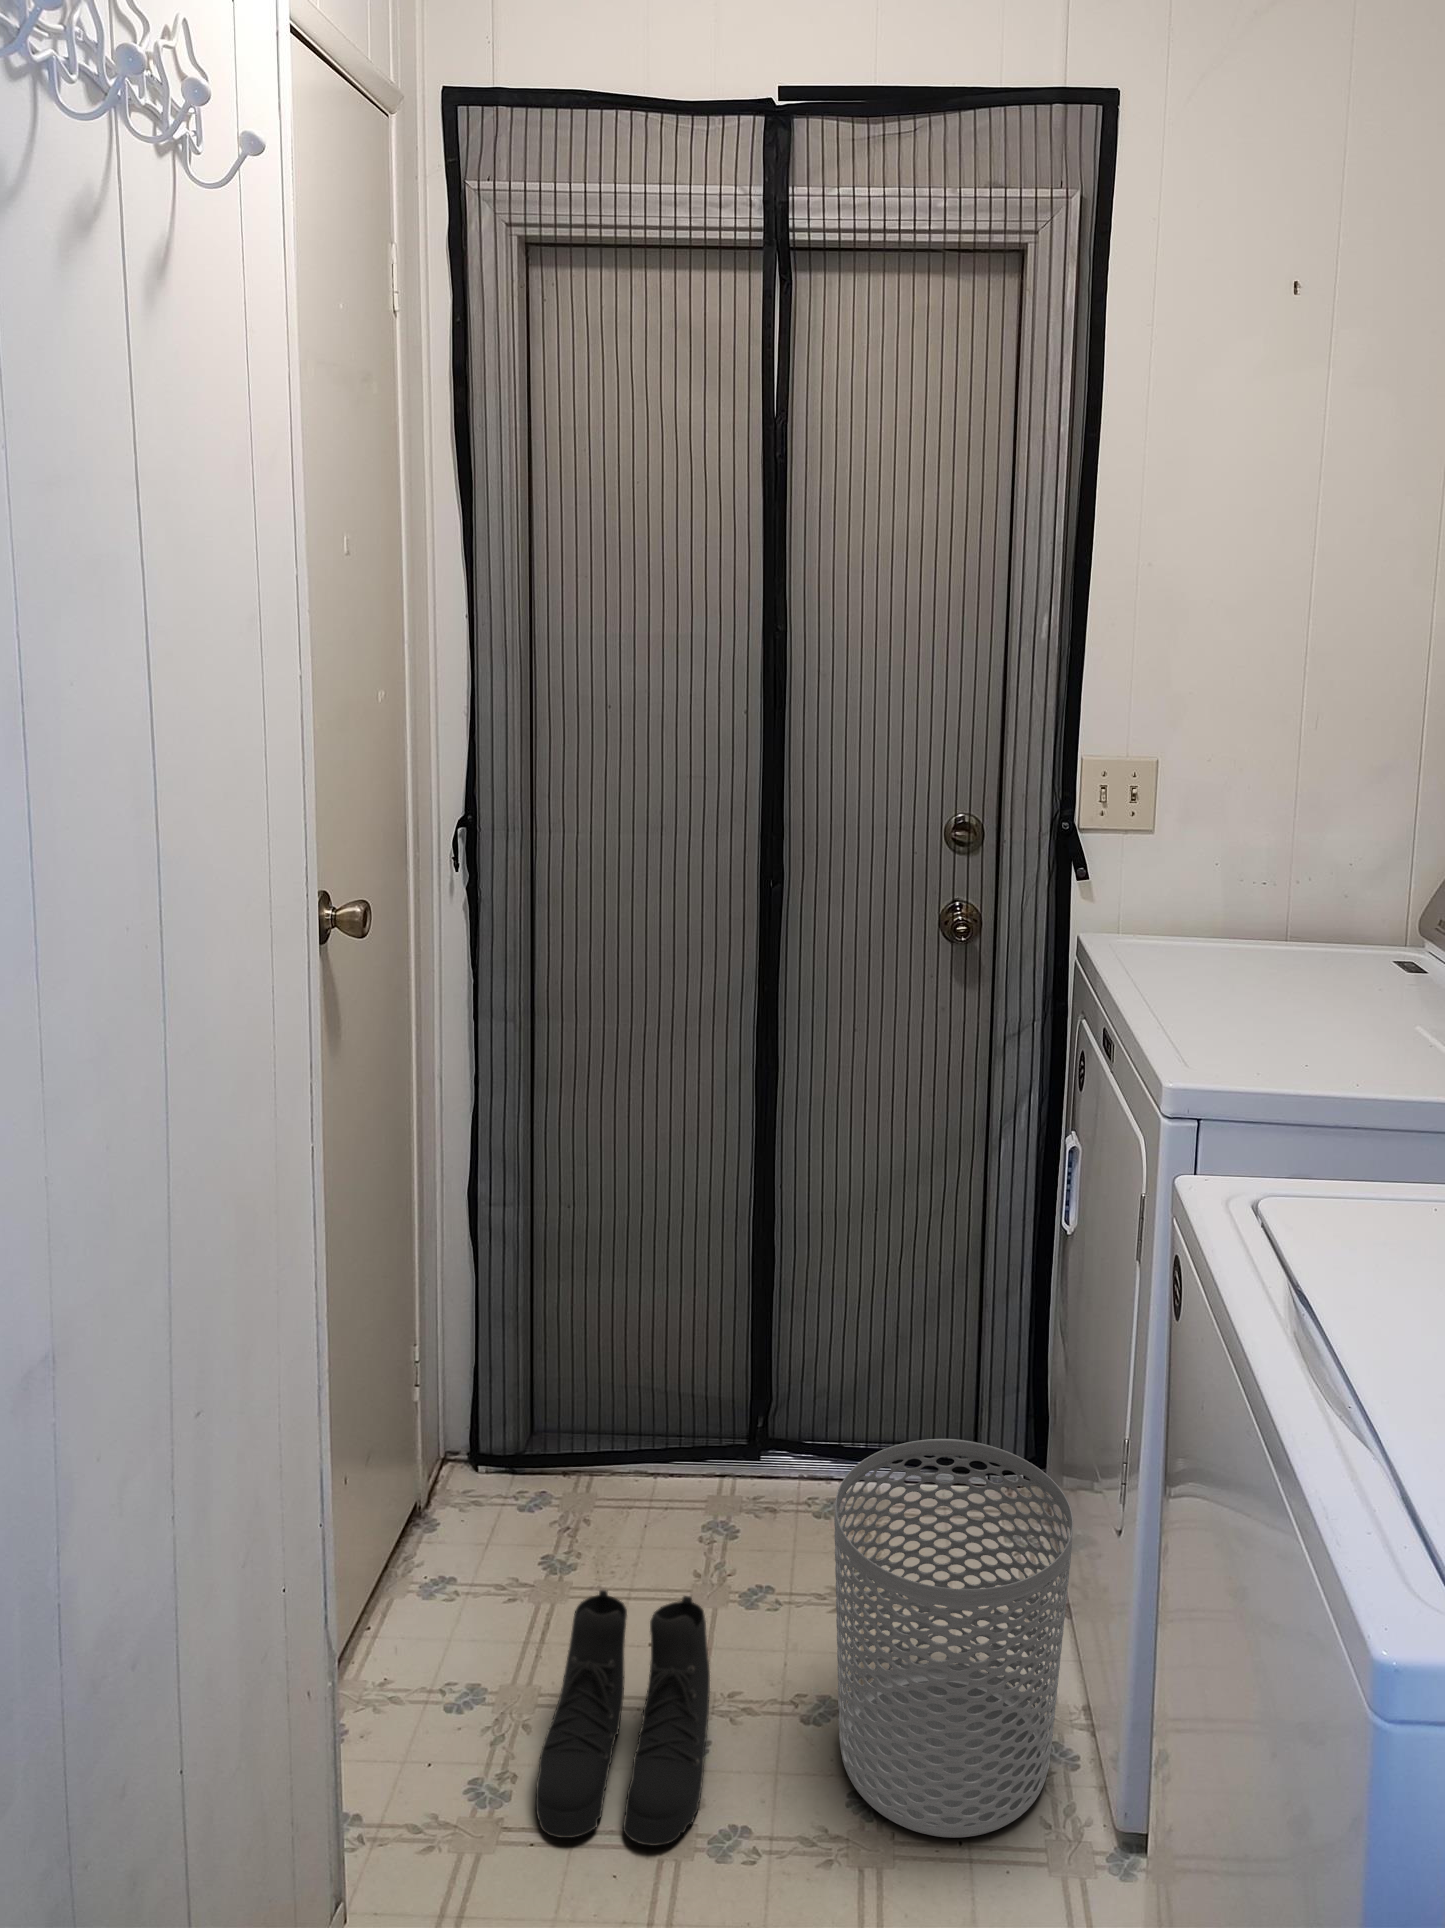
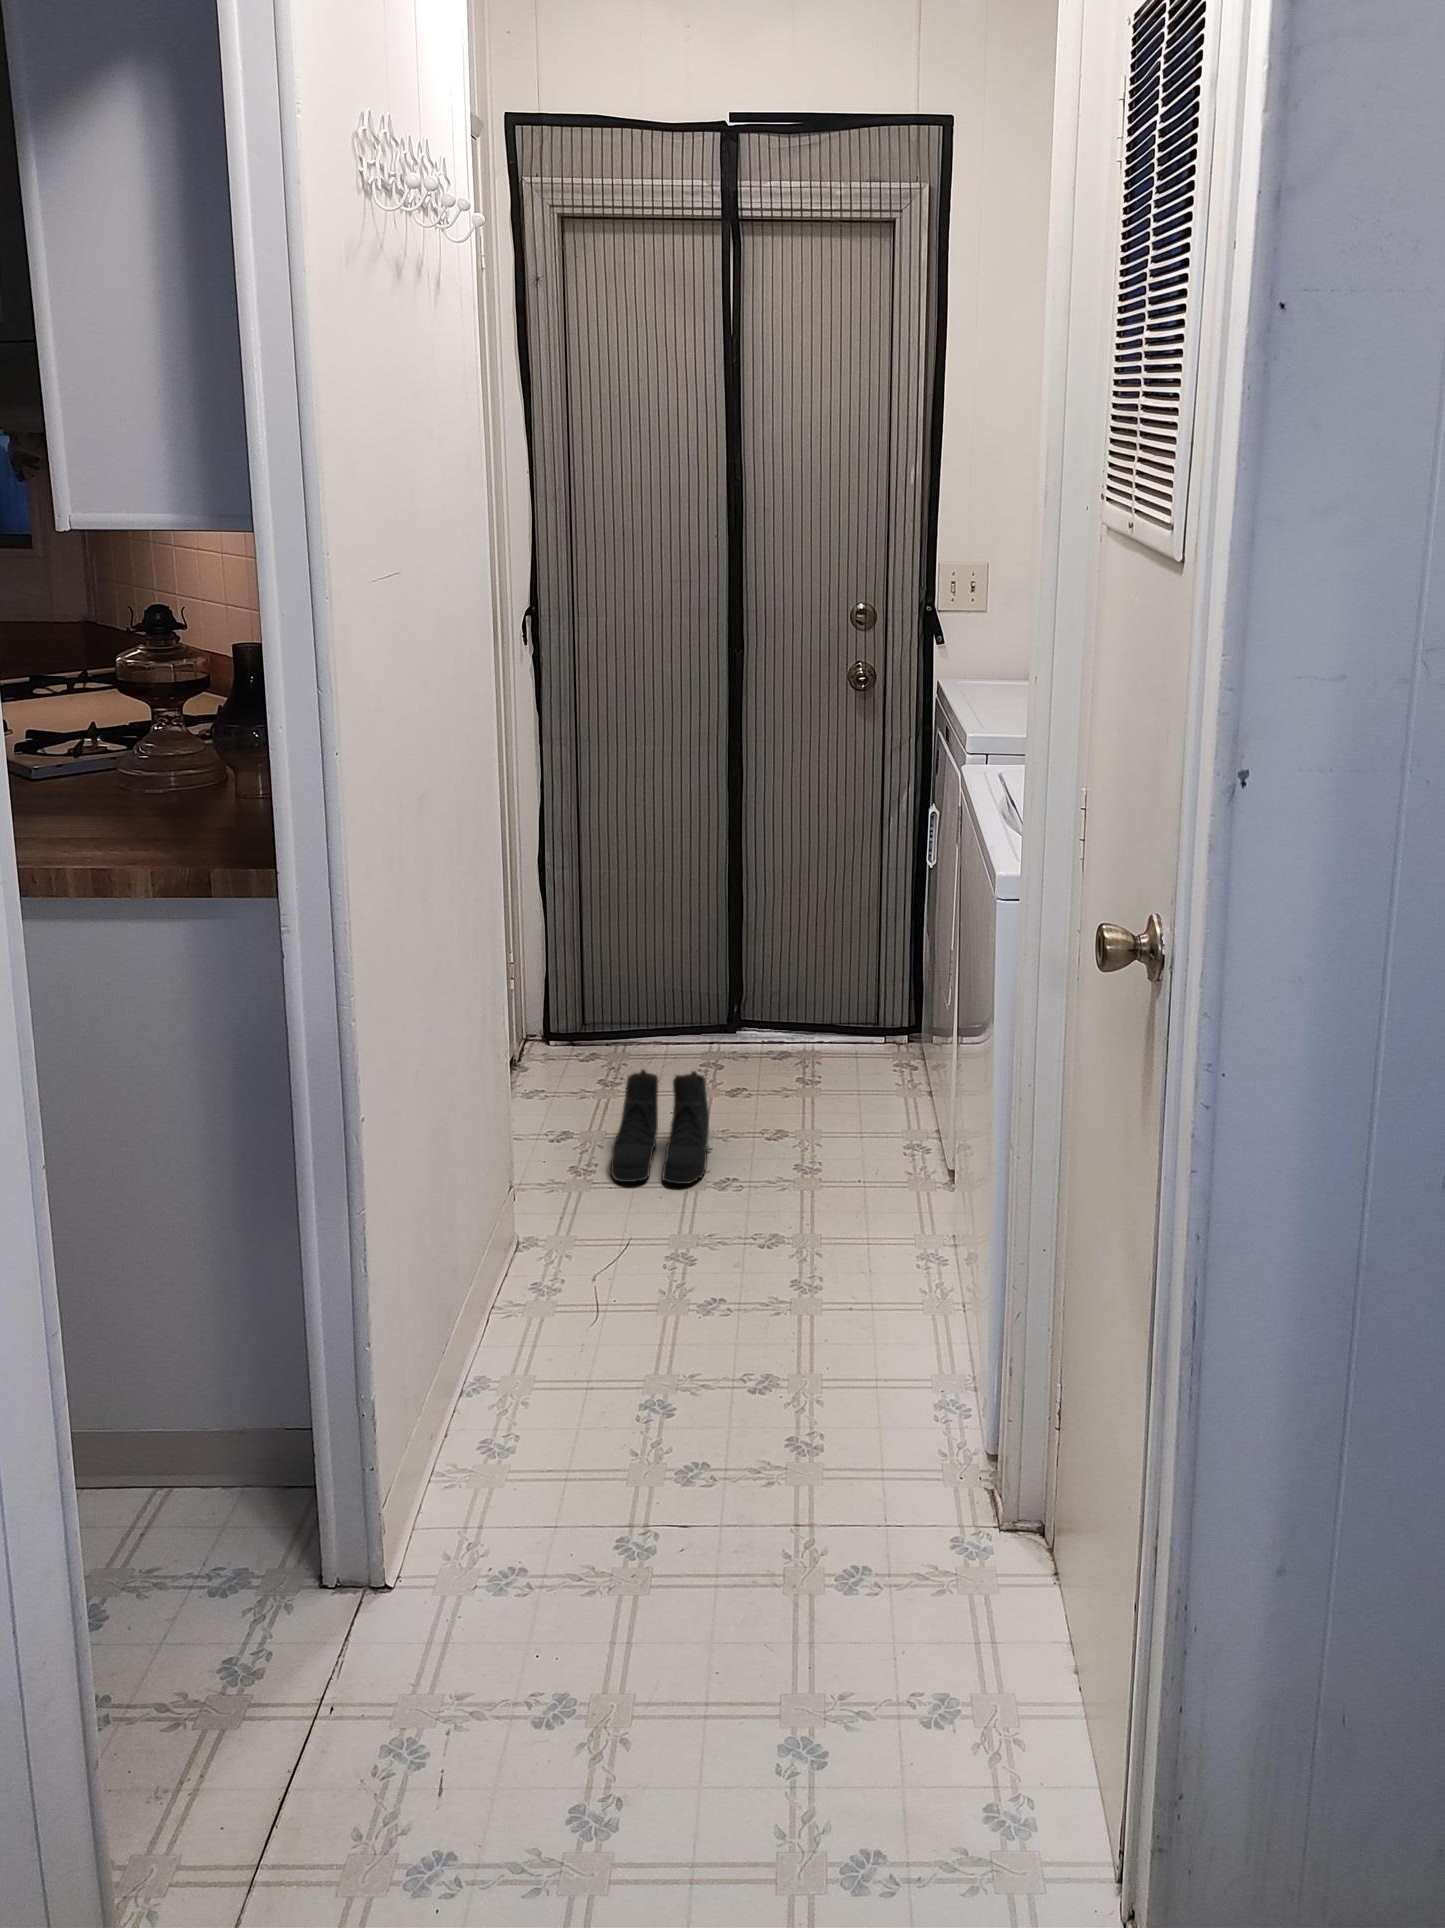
waste bin: present [834,1439,1073,1838] -> none [781,980,920,1181]

